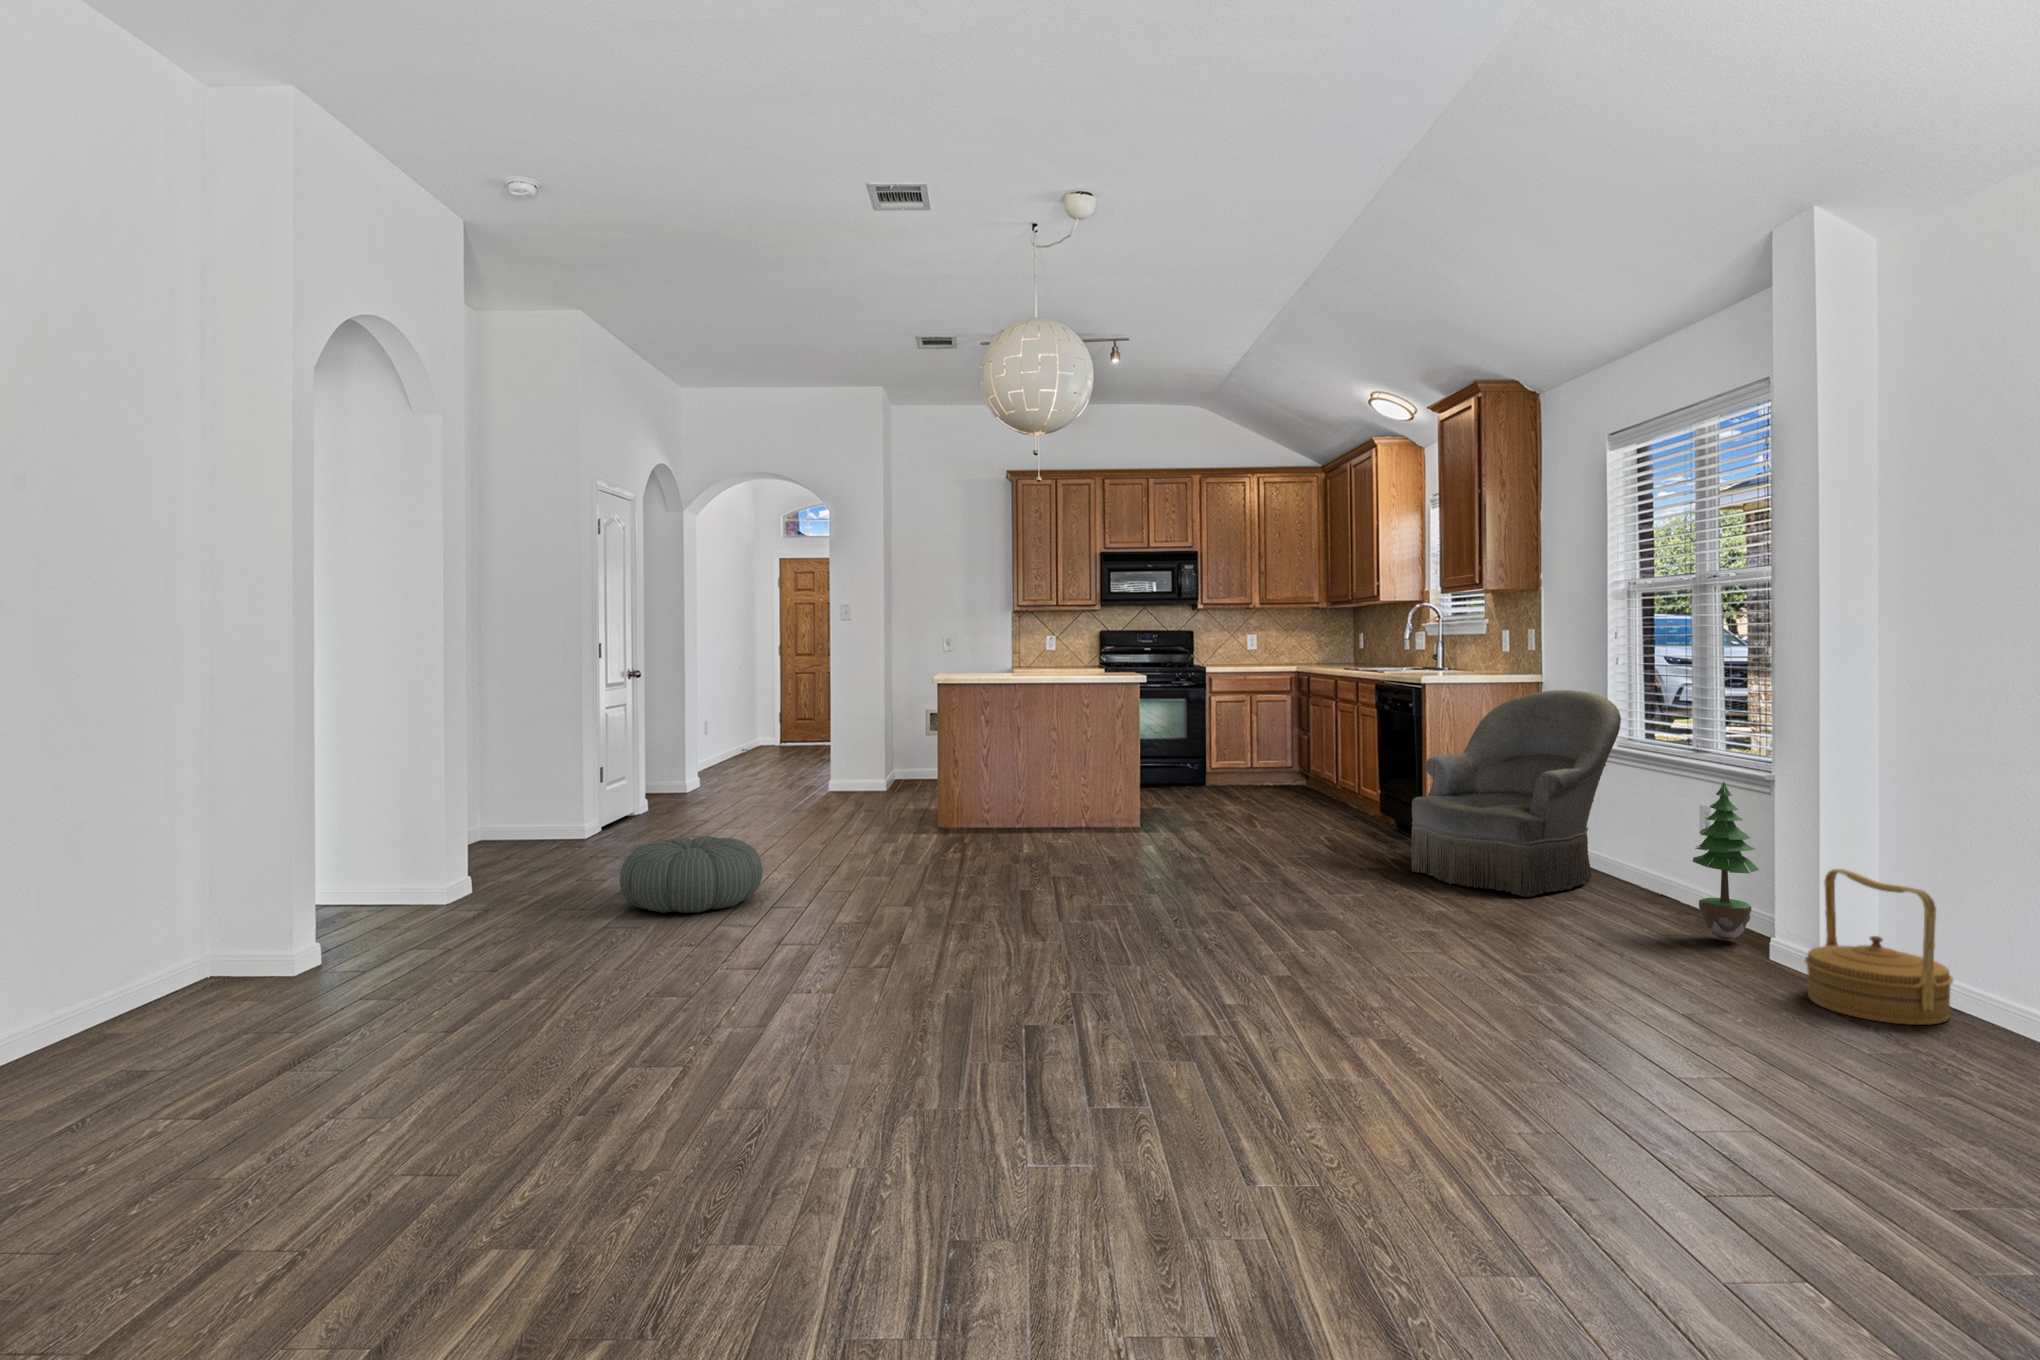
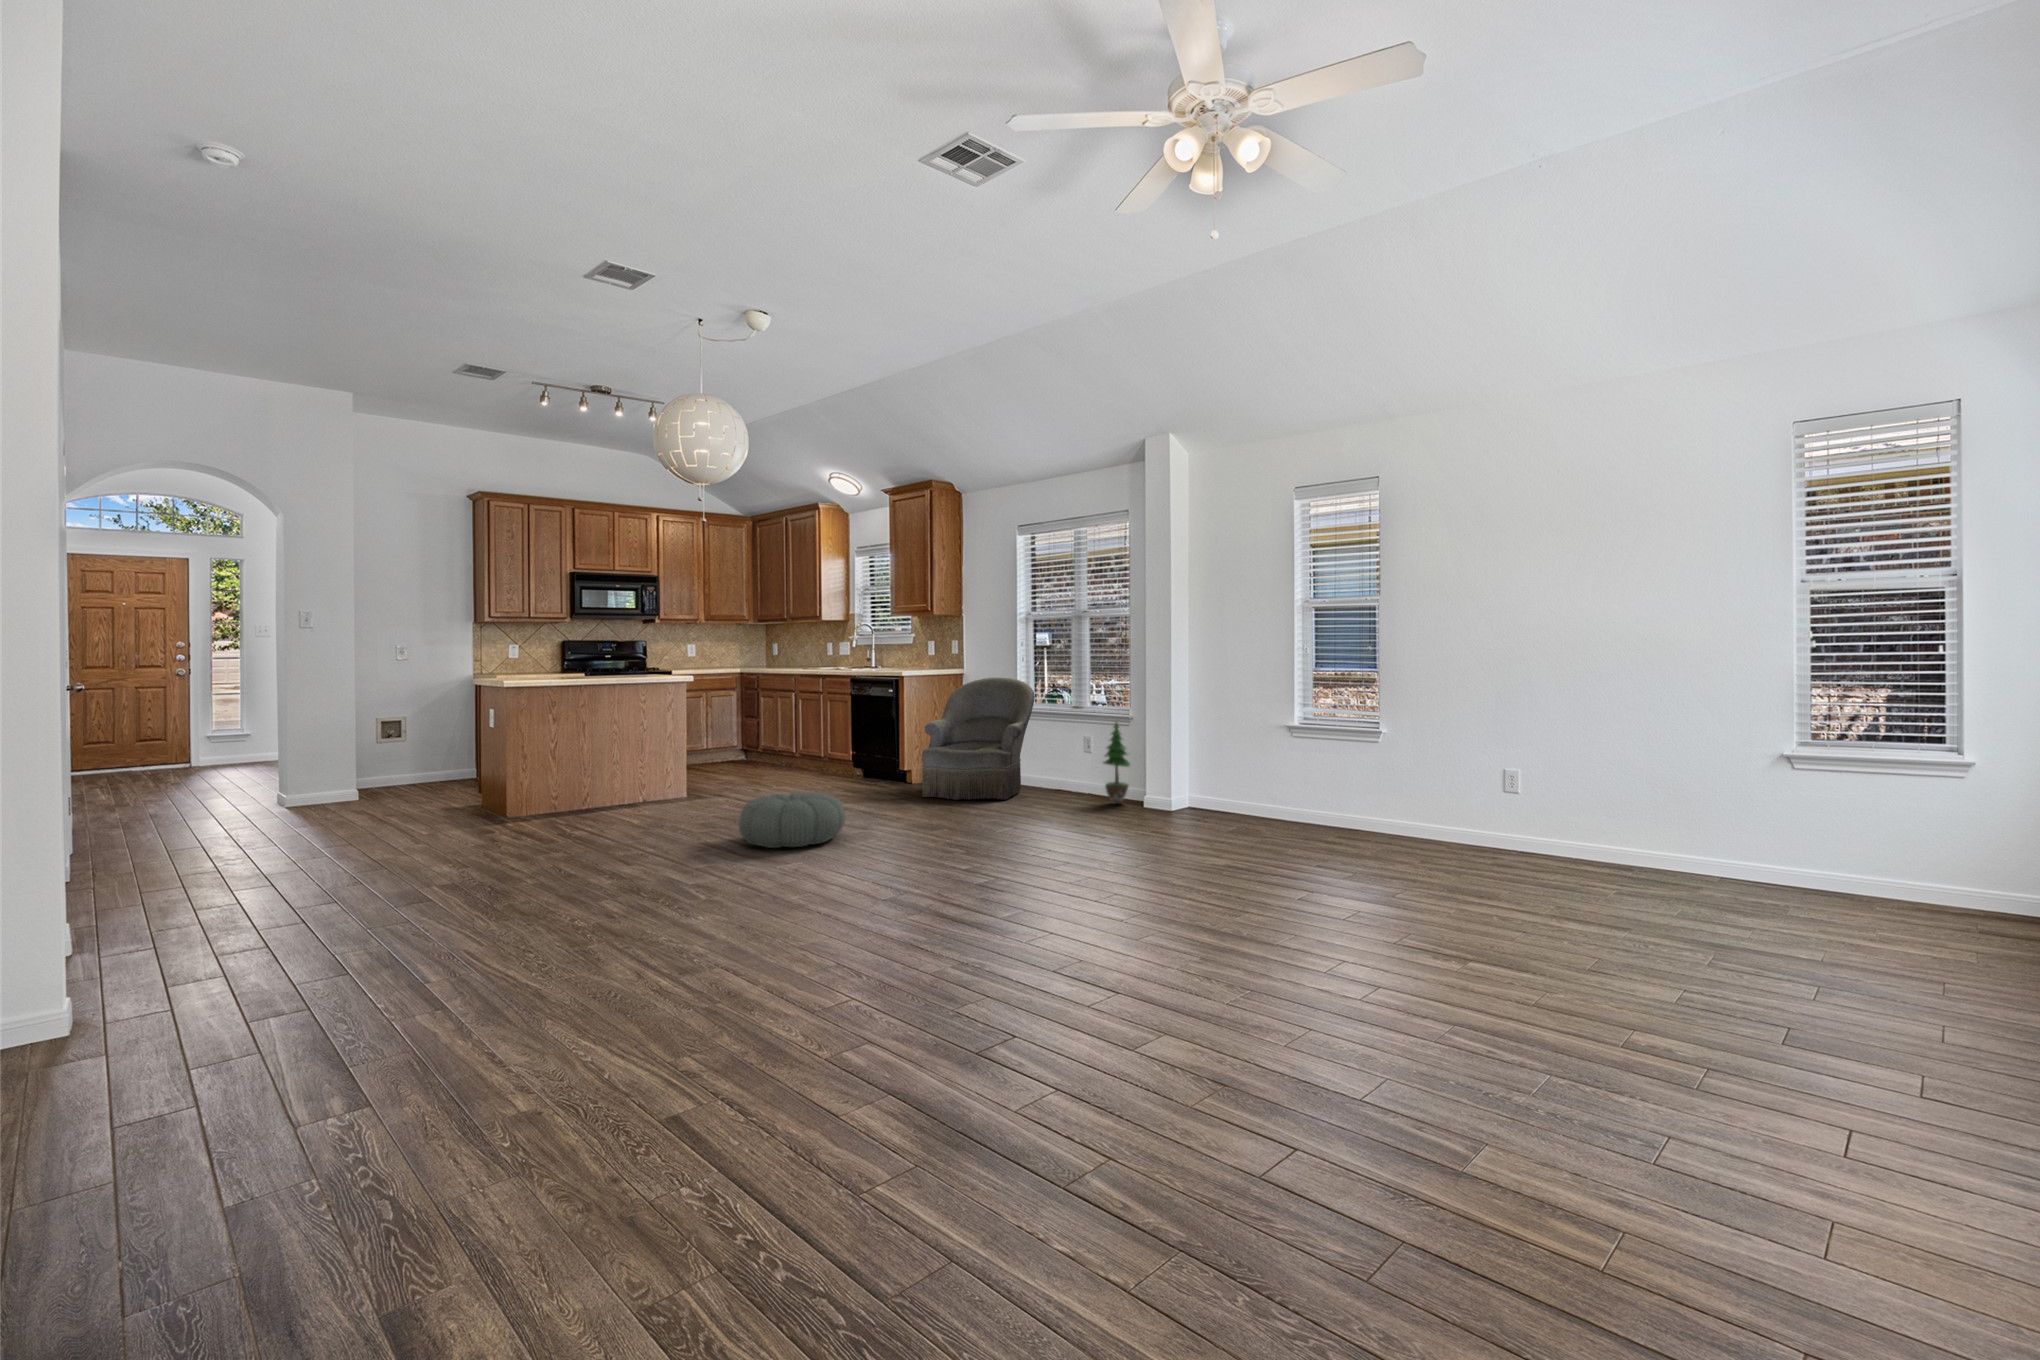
pouf: present [620,836,762,913] -> present [739,792,845,848]
woven basket: present [1805,869,1953,1025] -> none [1176,756,1231,821]

